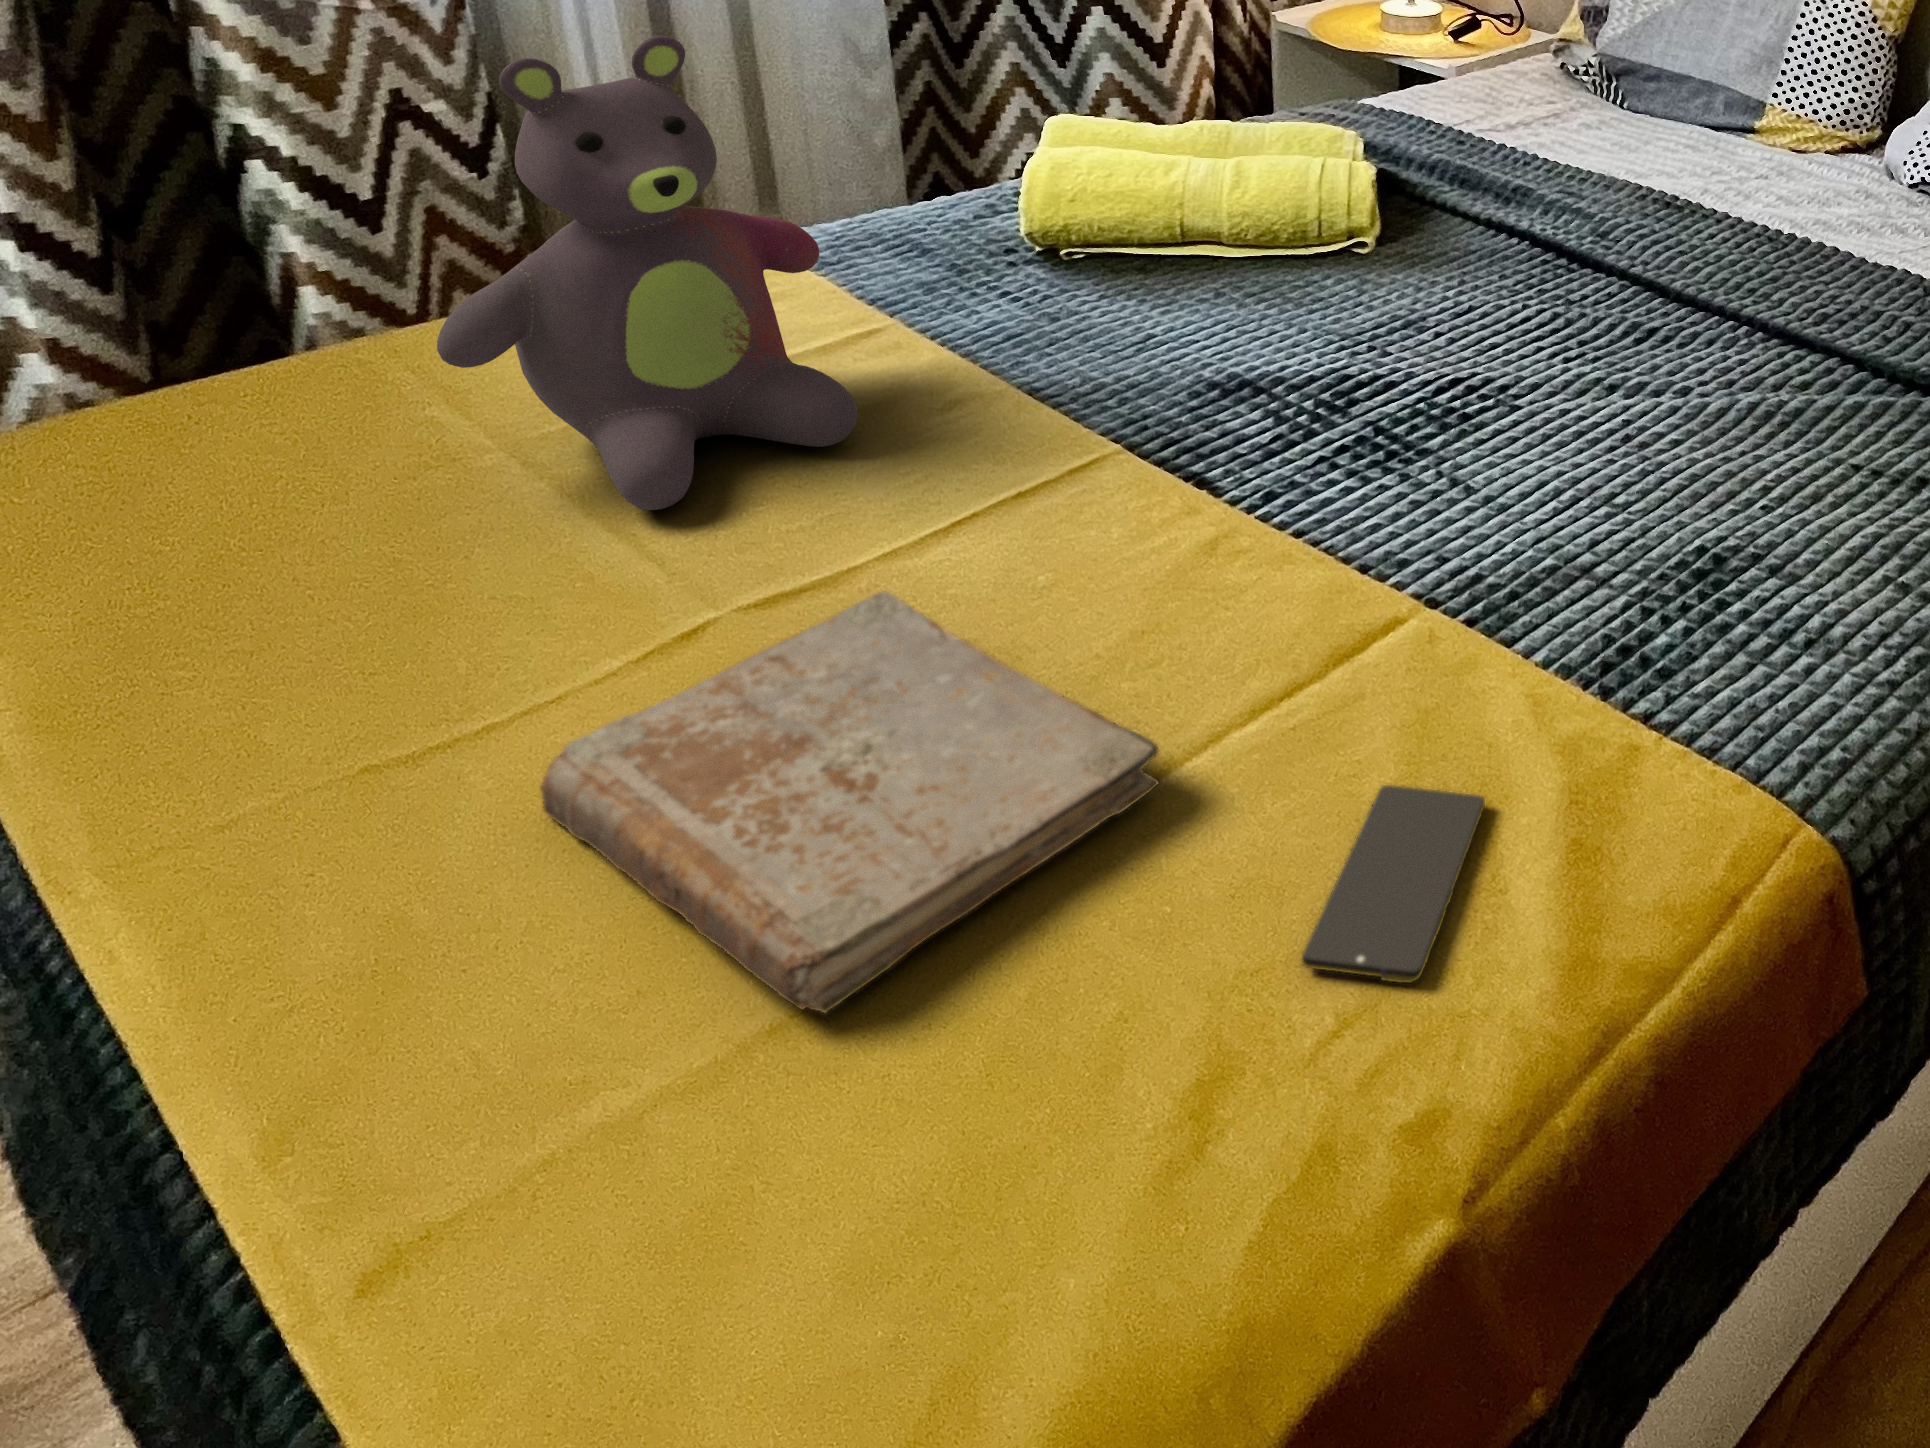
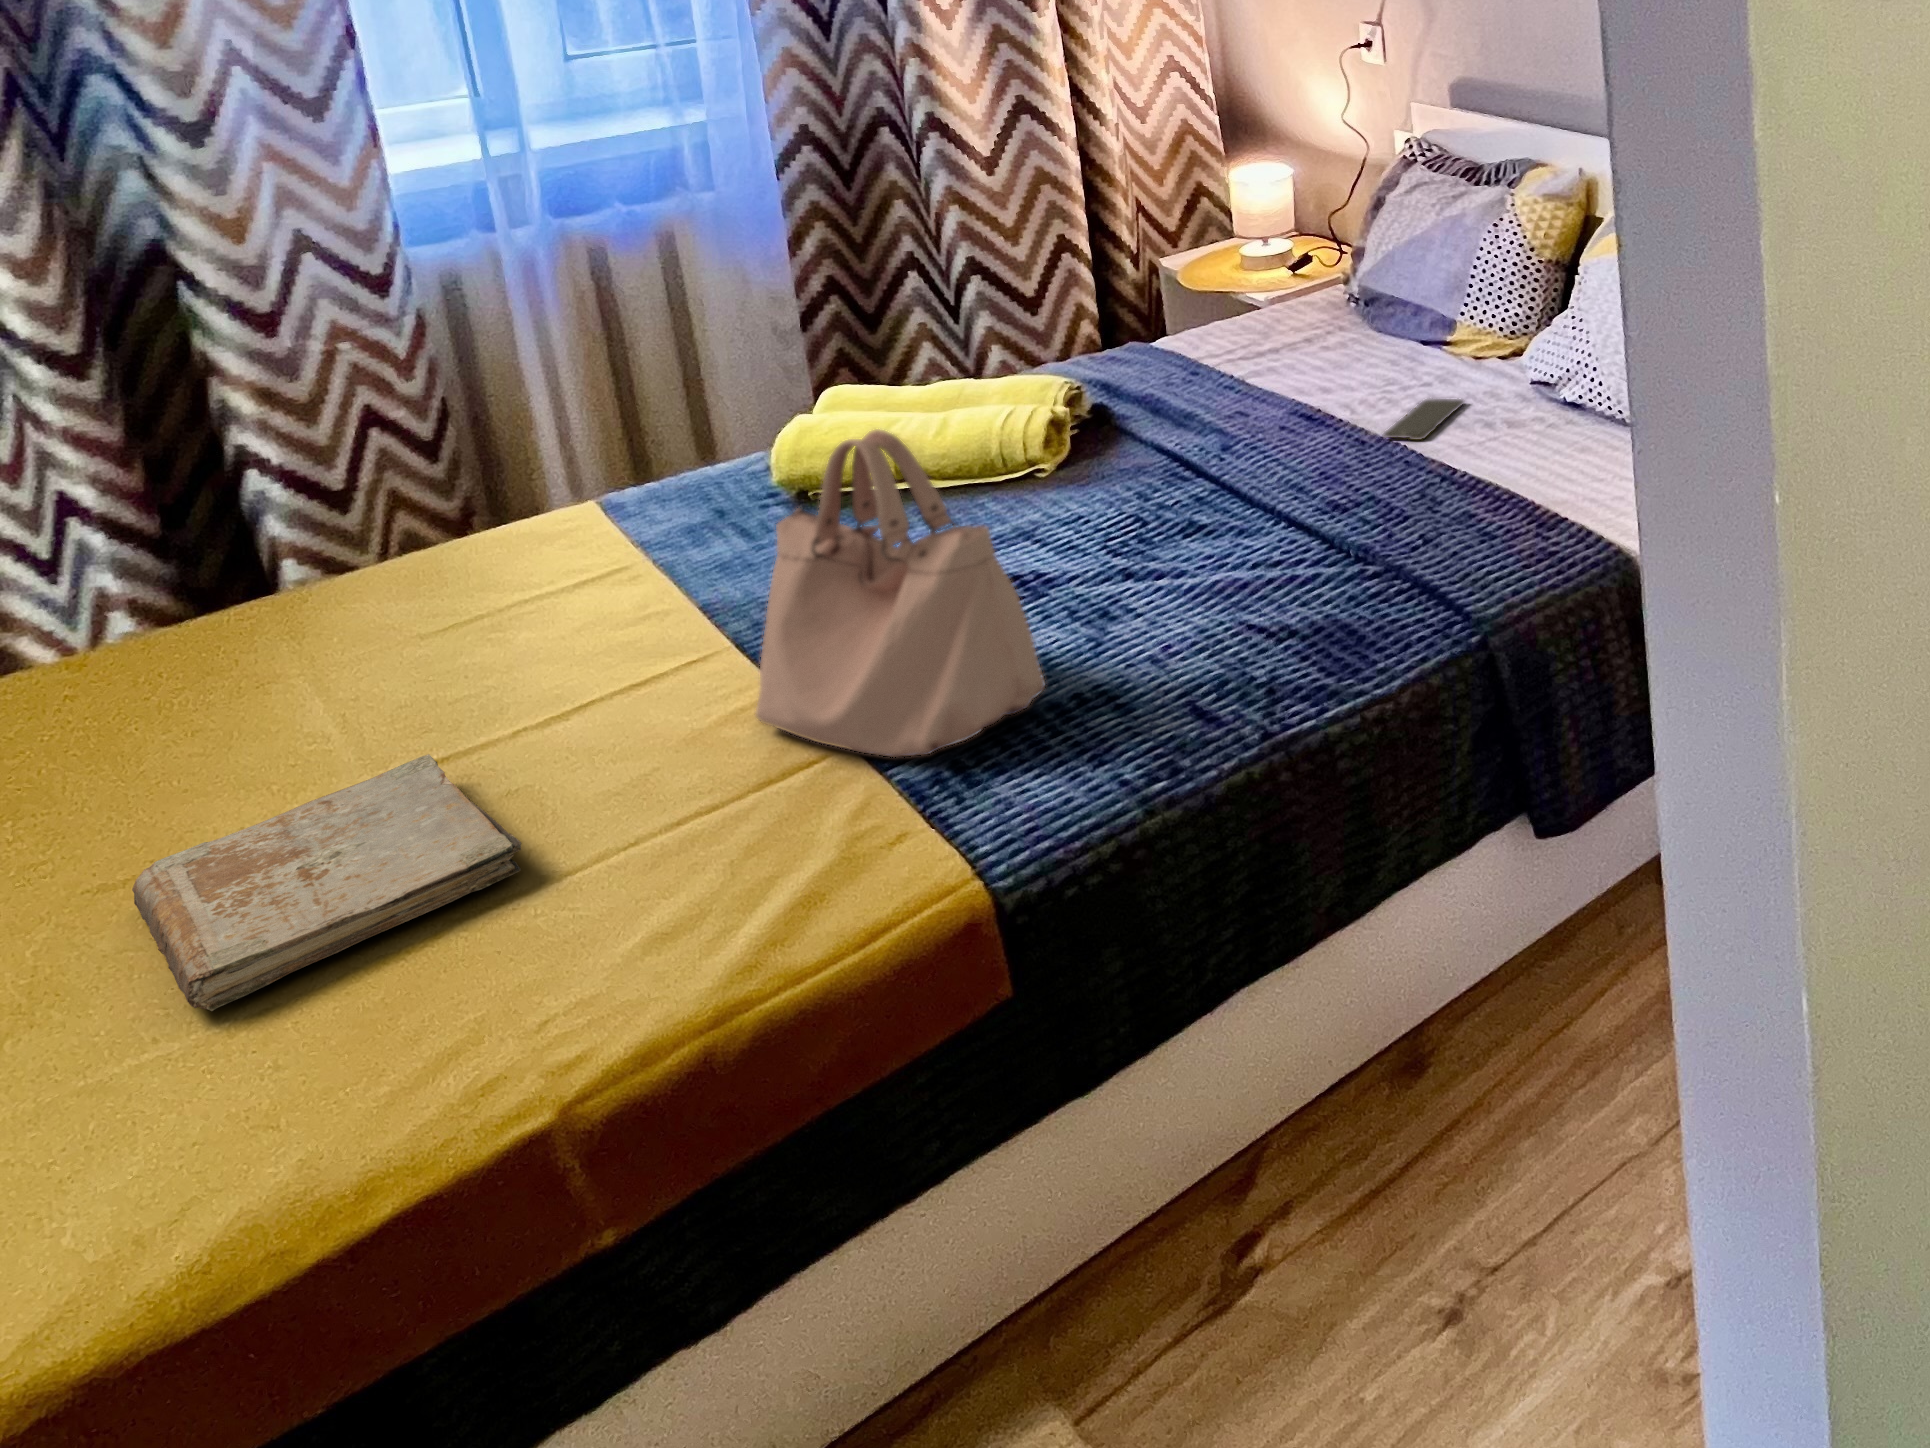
stuffed bear: present [437,36,858,510] -> none [212,383,526,710]
handbag: none [1317,158,1758,630] -> present [756,429,1045,757]
smartphone: present [1302,785,1485,983] -> present [1384,399,1464,440]

